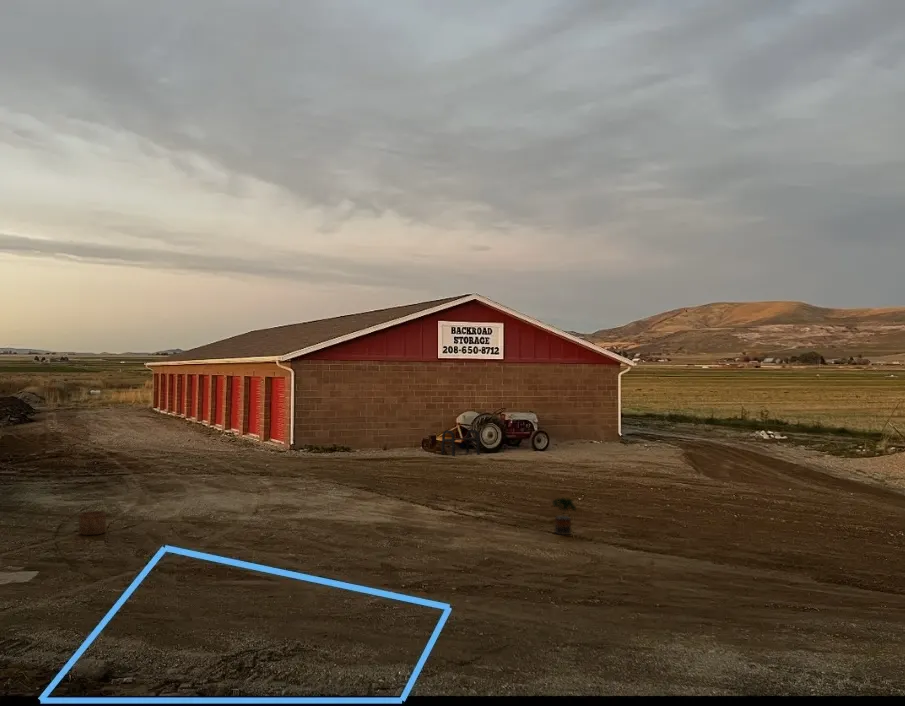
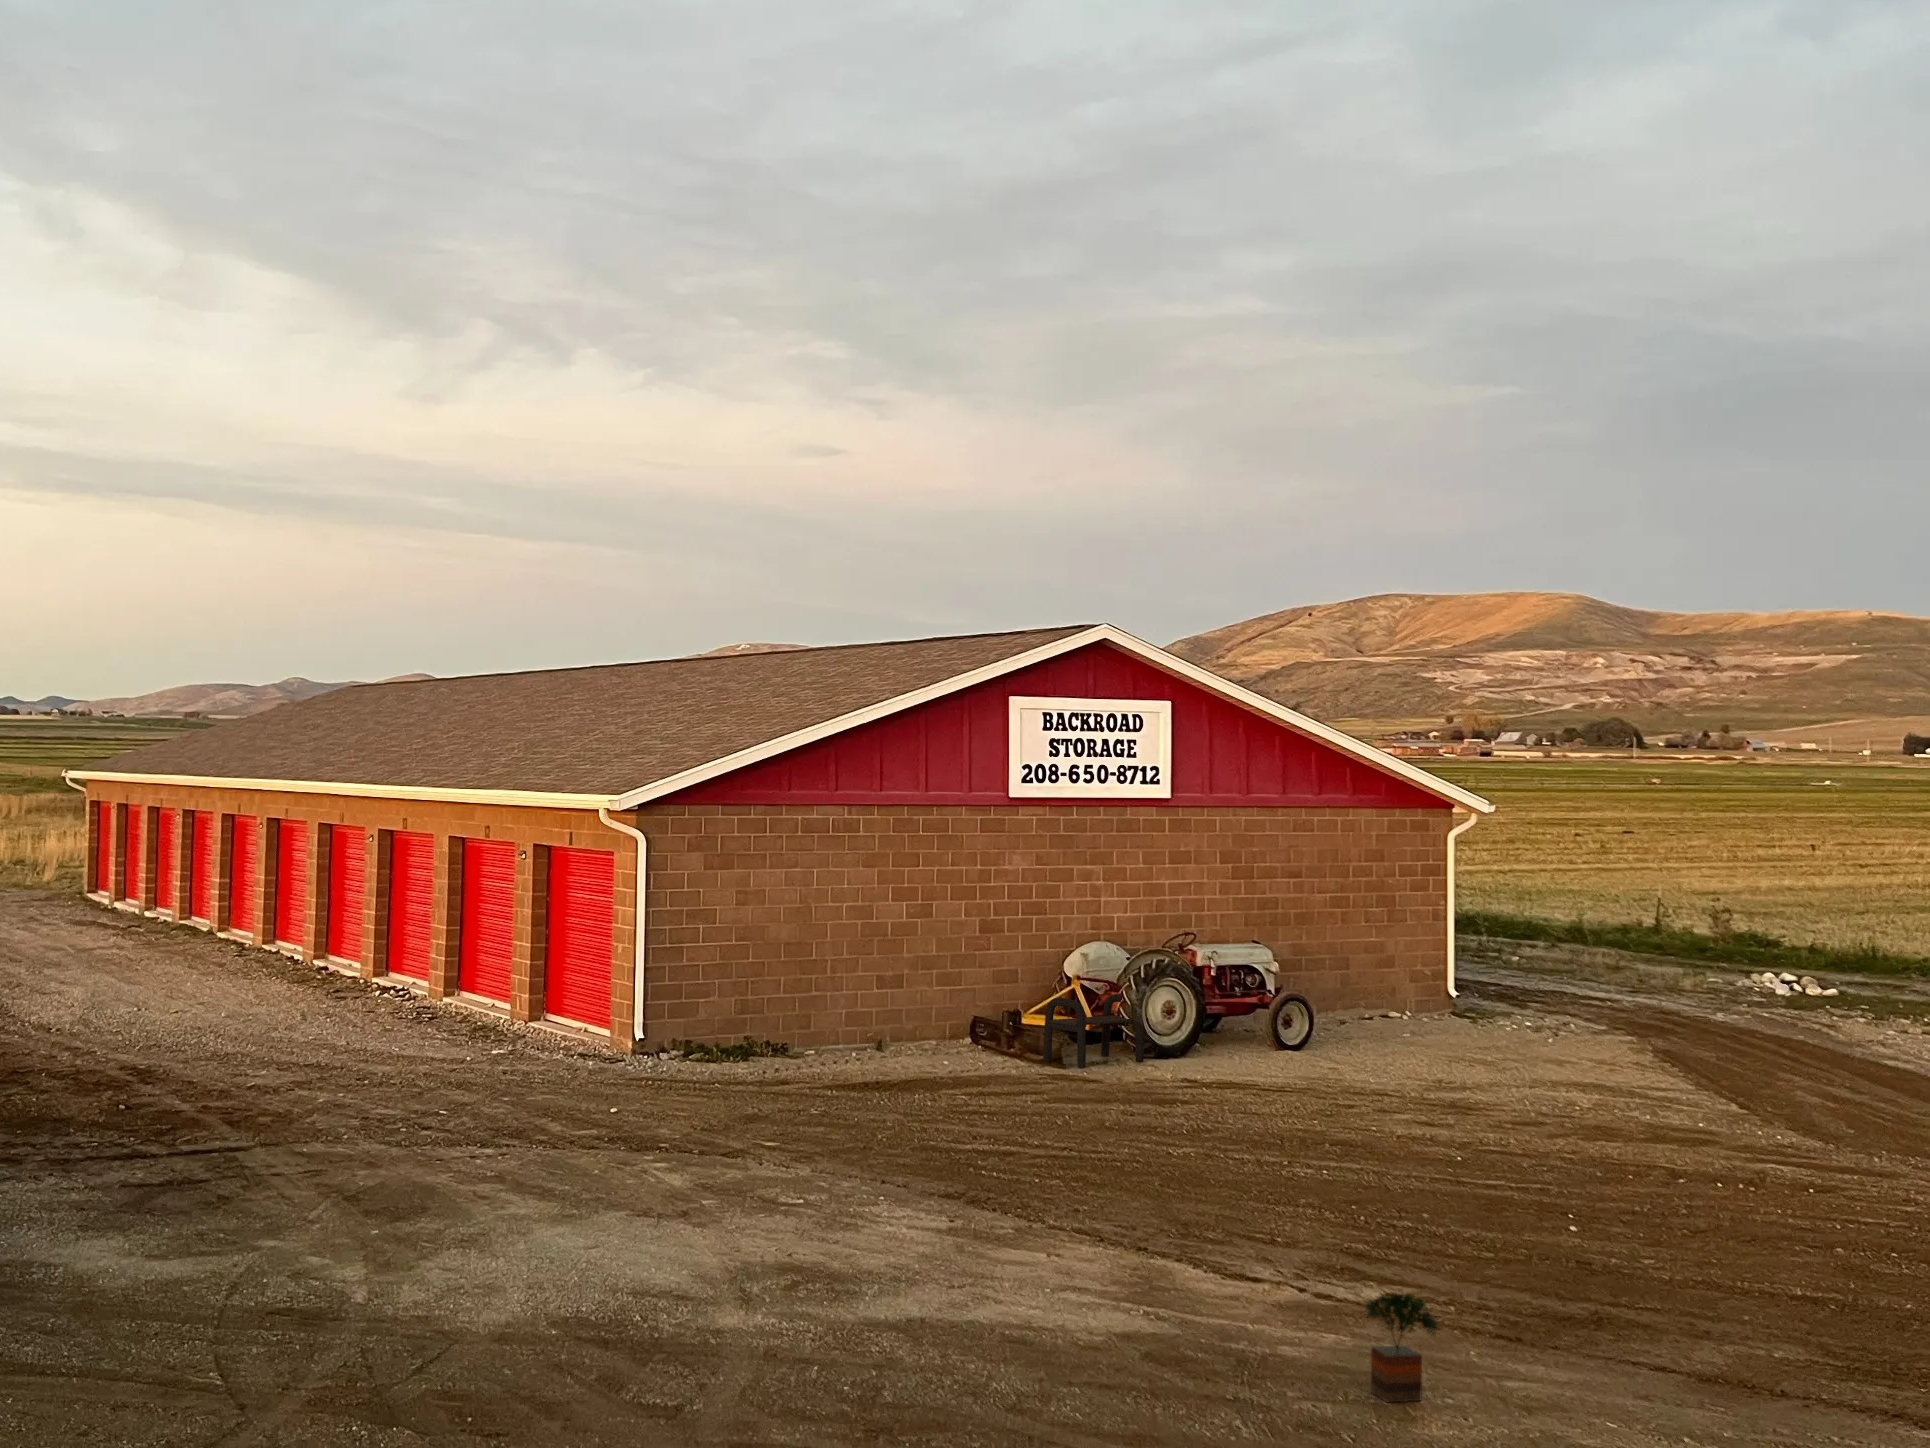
potted tree: present [553,498,576,535] -> present [1365,1293,1438,1402]
wooden bucket: present [79,511,106,535] -> none [411,1334,487,1409]

